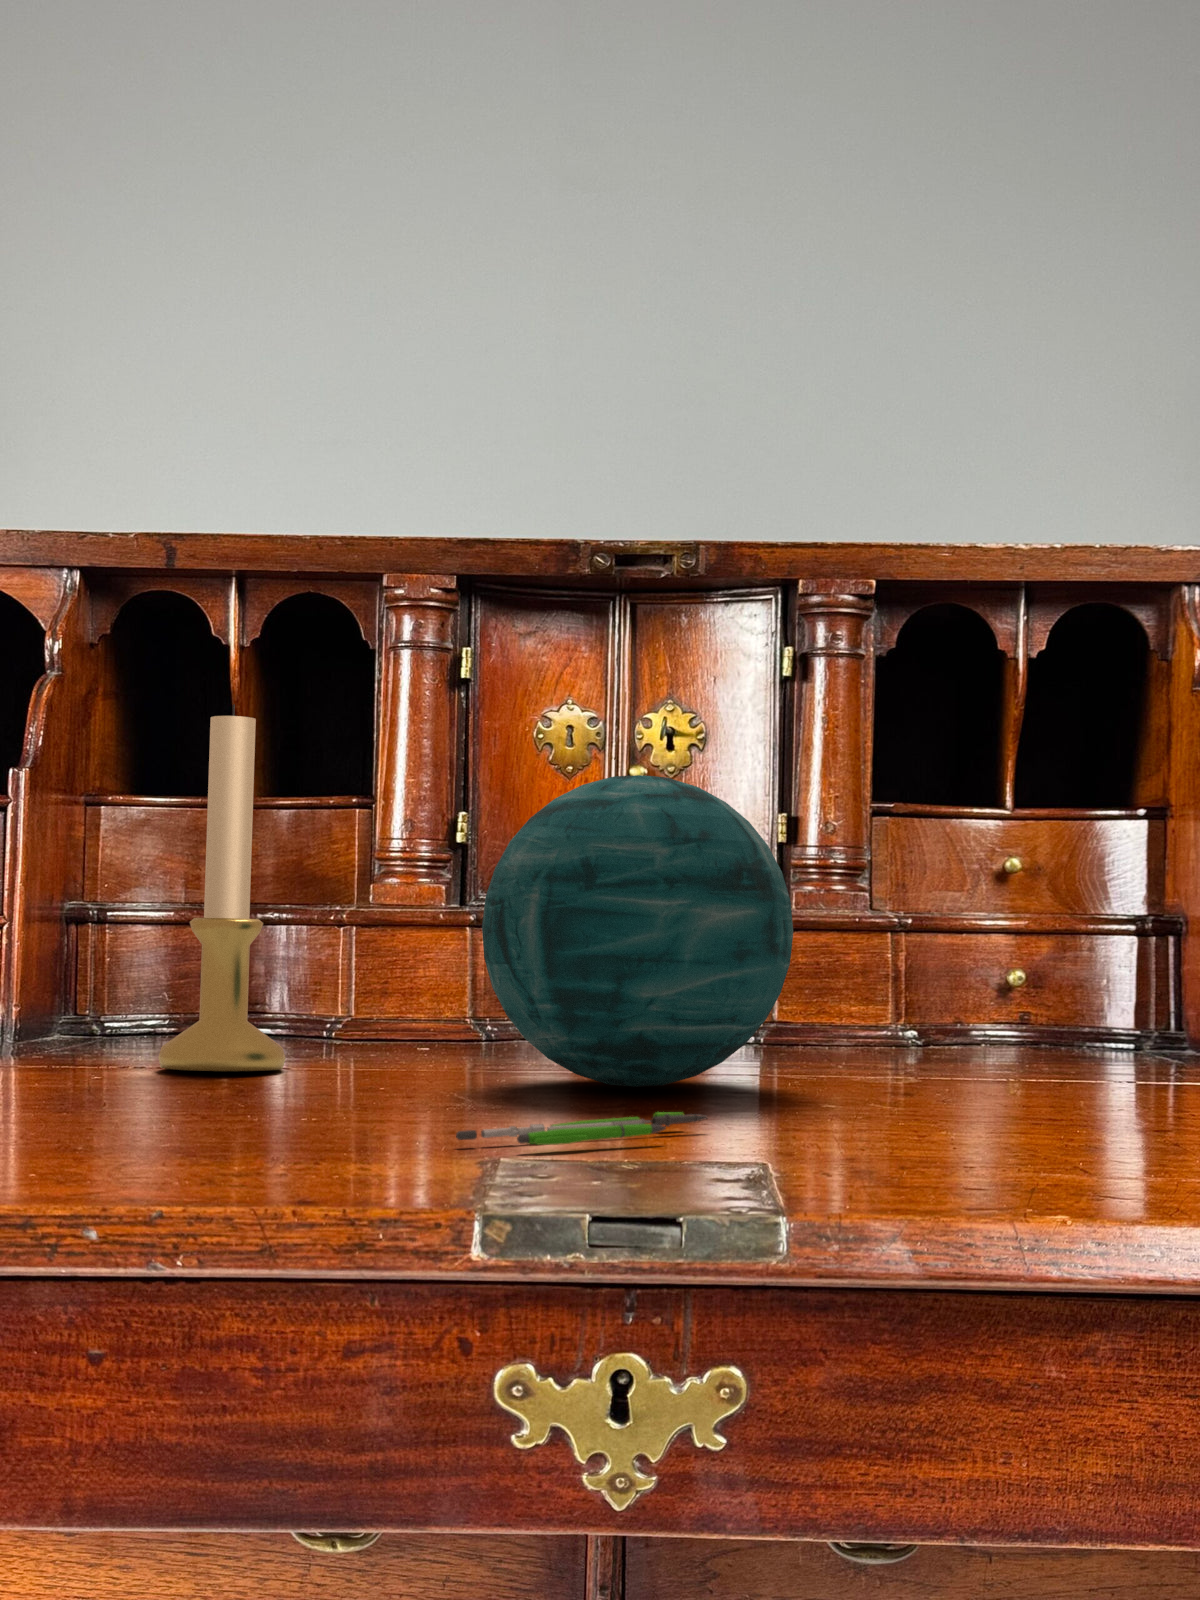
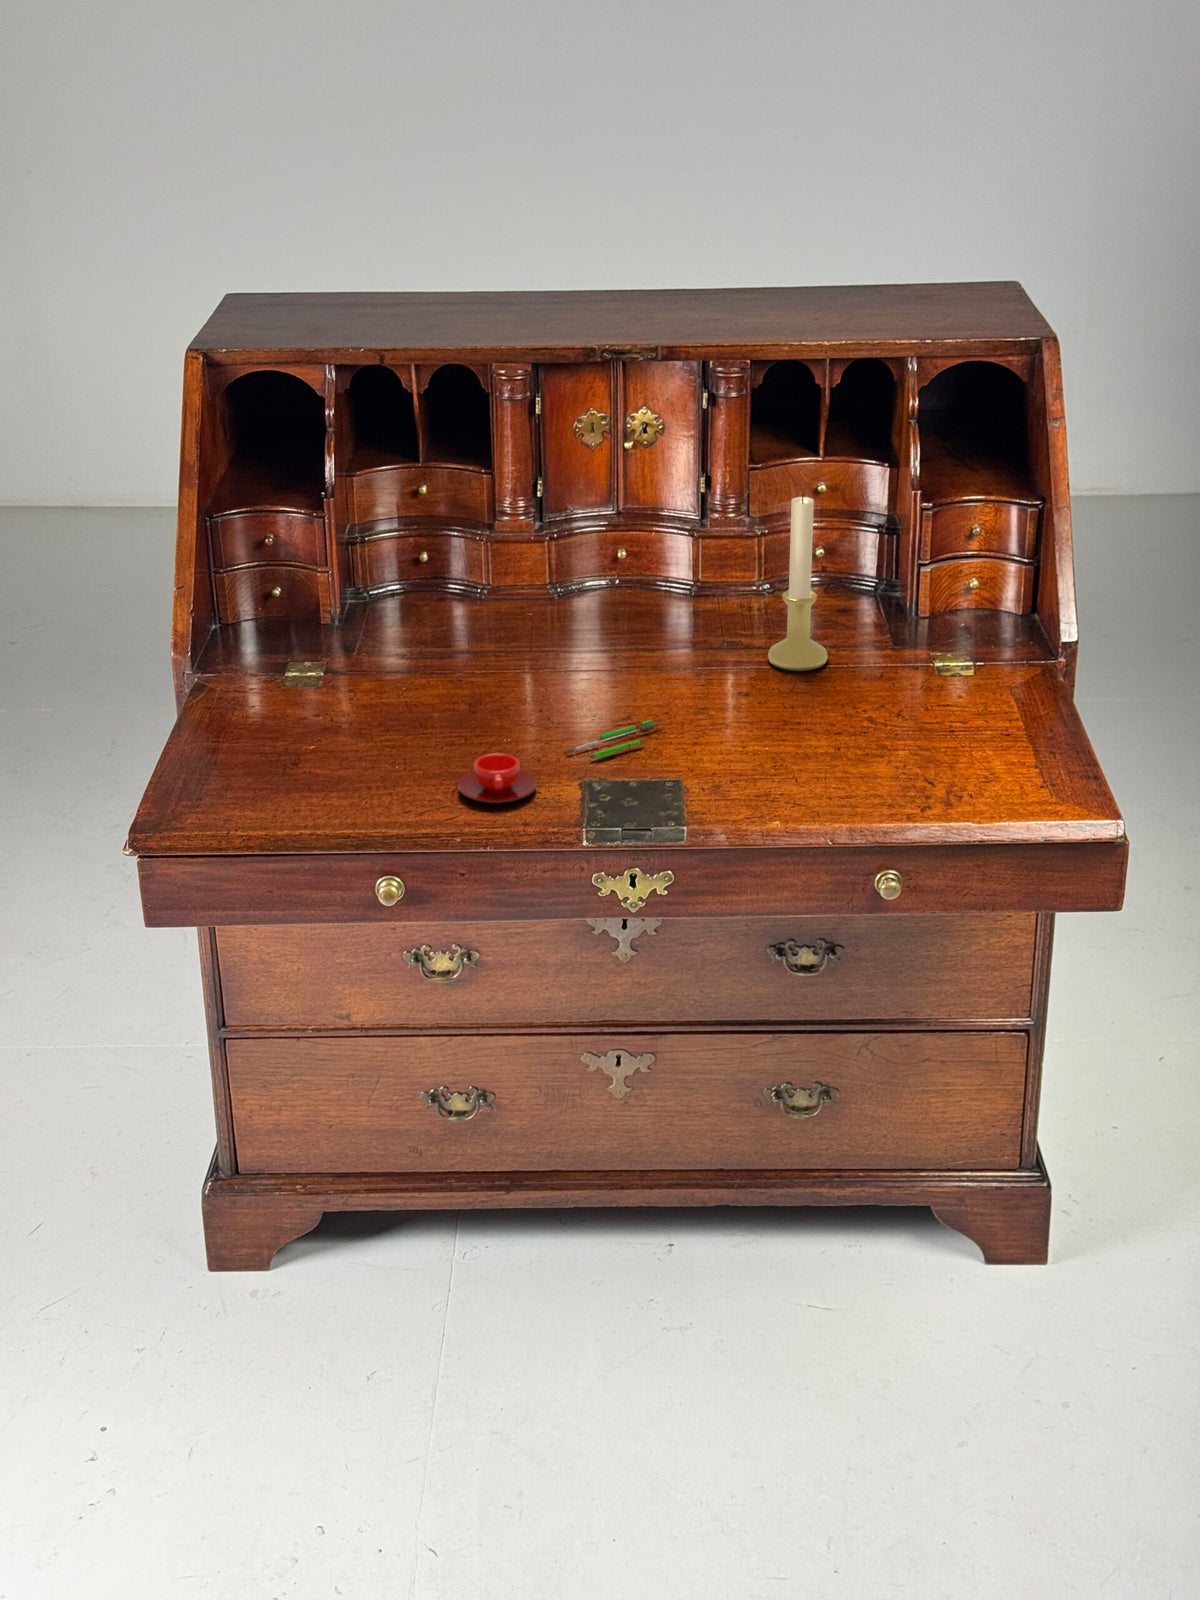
candle holder: present [158,704,286,1071] -> present [768,494,828,671]
decorative orb: present [482,775,793,1087] -> none [561,528,702,668]
teacup: none [137,1079,359,1172] -> present [458,753,536,803]

